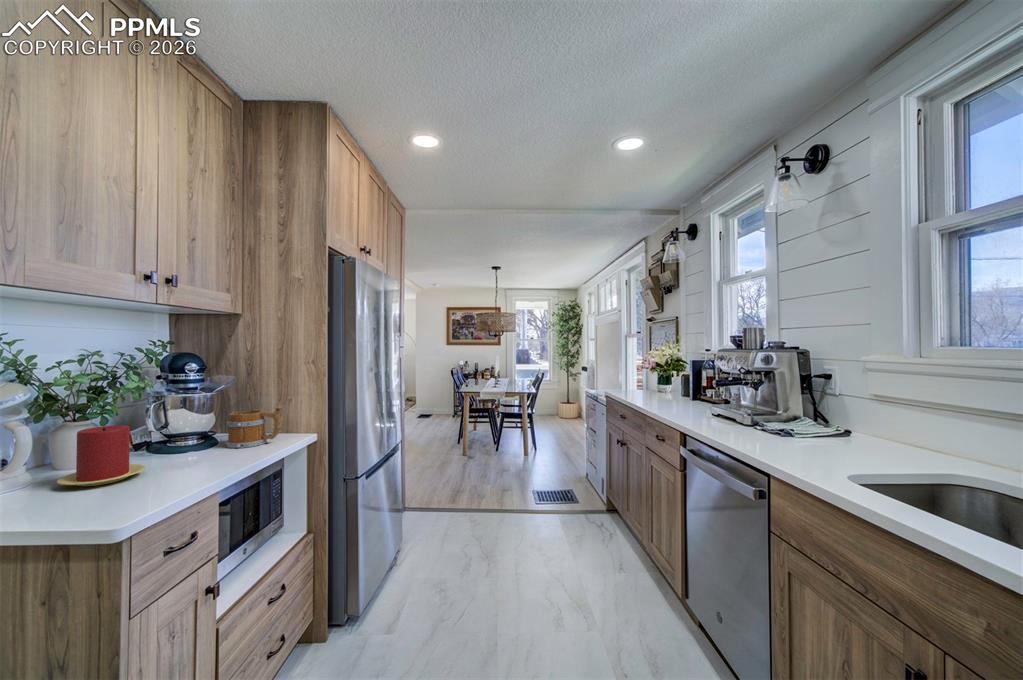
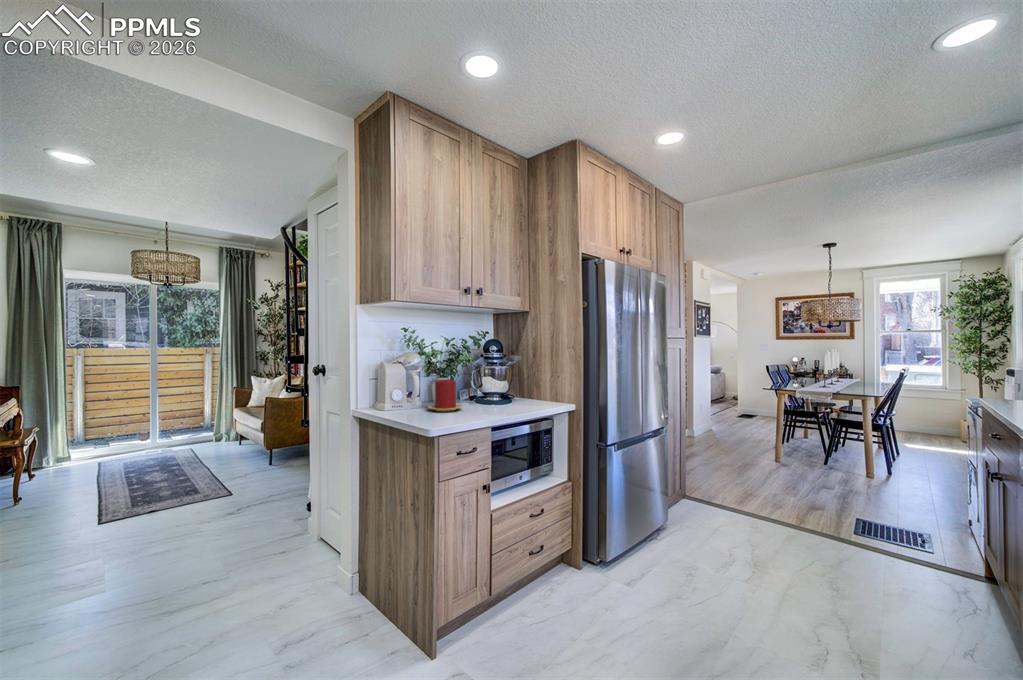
mug: present [226,406,282,448] -> none [511,379,544,406]

